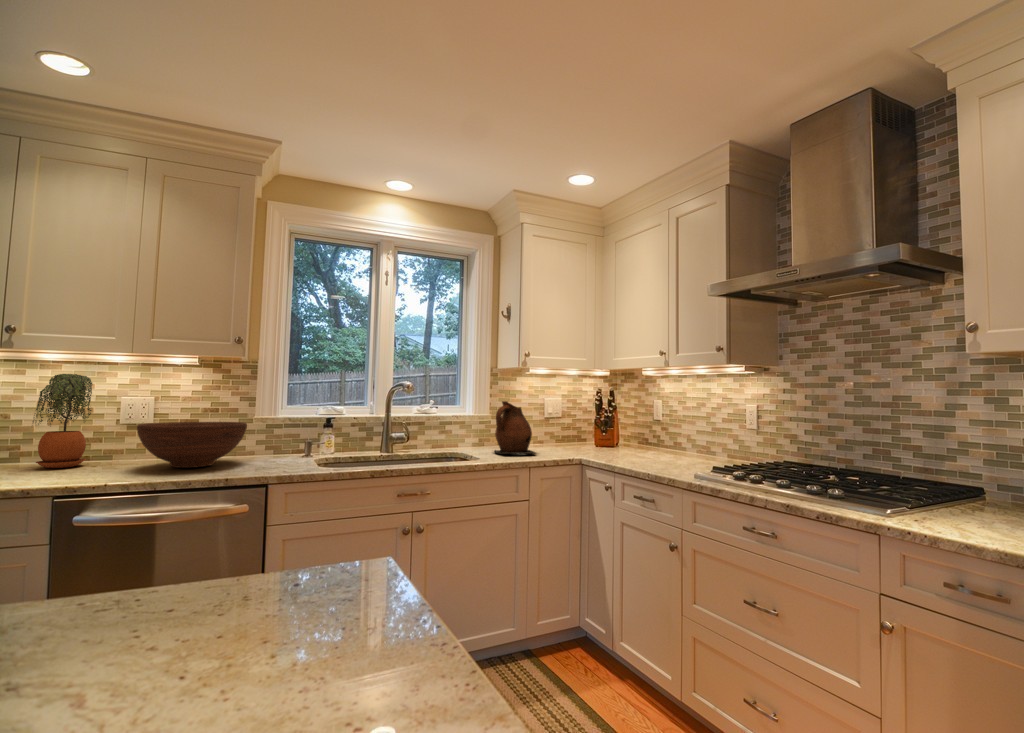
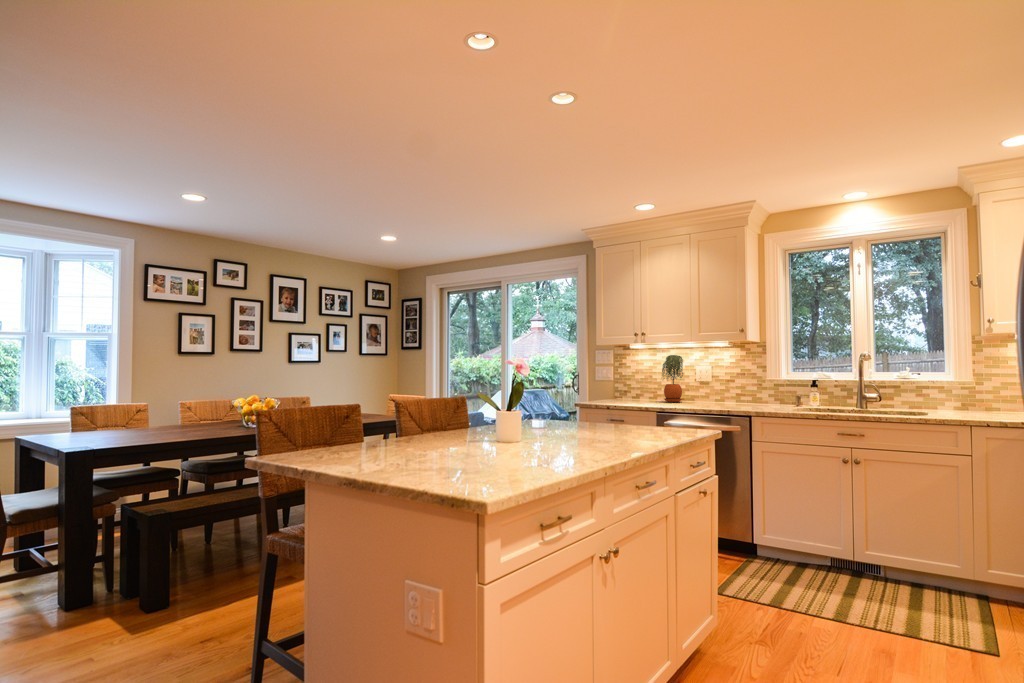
ceramic pitcher: present [494,401,536,454] -> none [951,369,1004,417]
fruit bowl: present [137,422,247,468] -> none [701,381,756,406]

